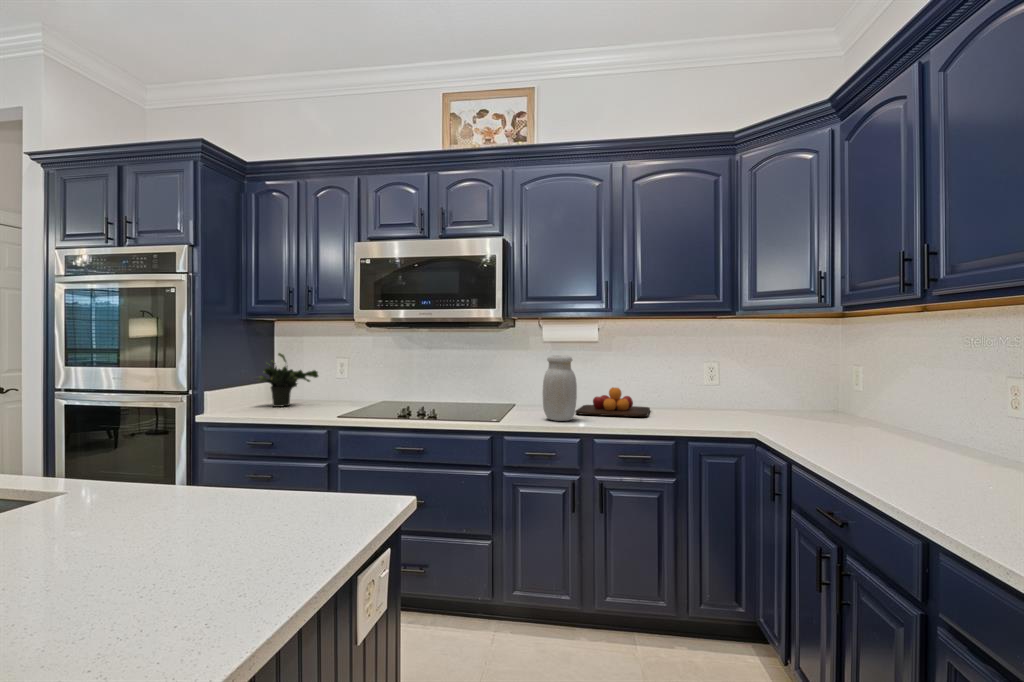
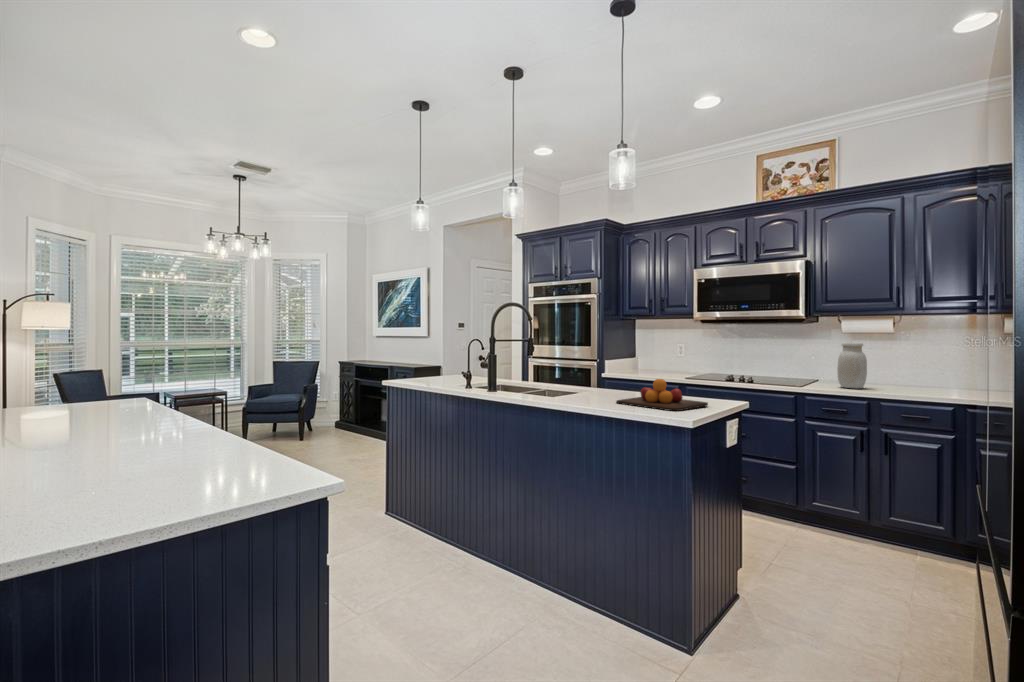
potted plant: present [259,353,318,407] -> none [630,340,668,373]
chopping board: present [575,387,650,417] -> present [616,379,708,411]

